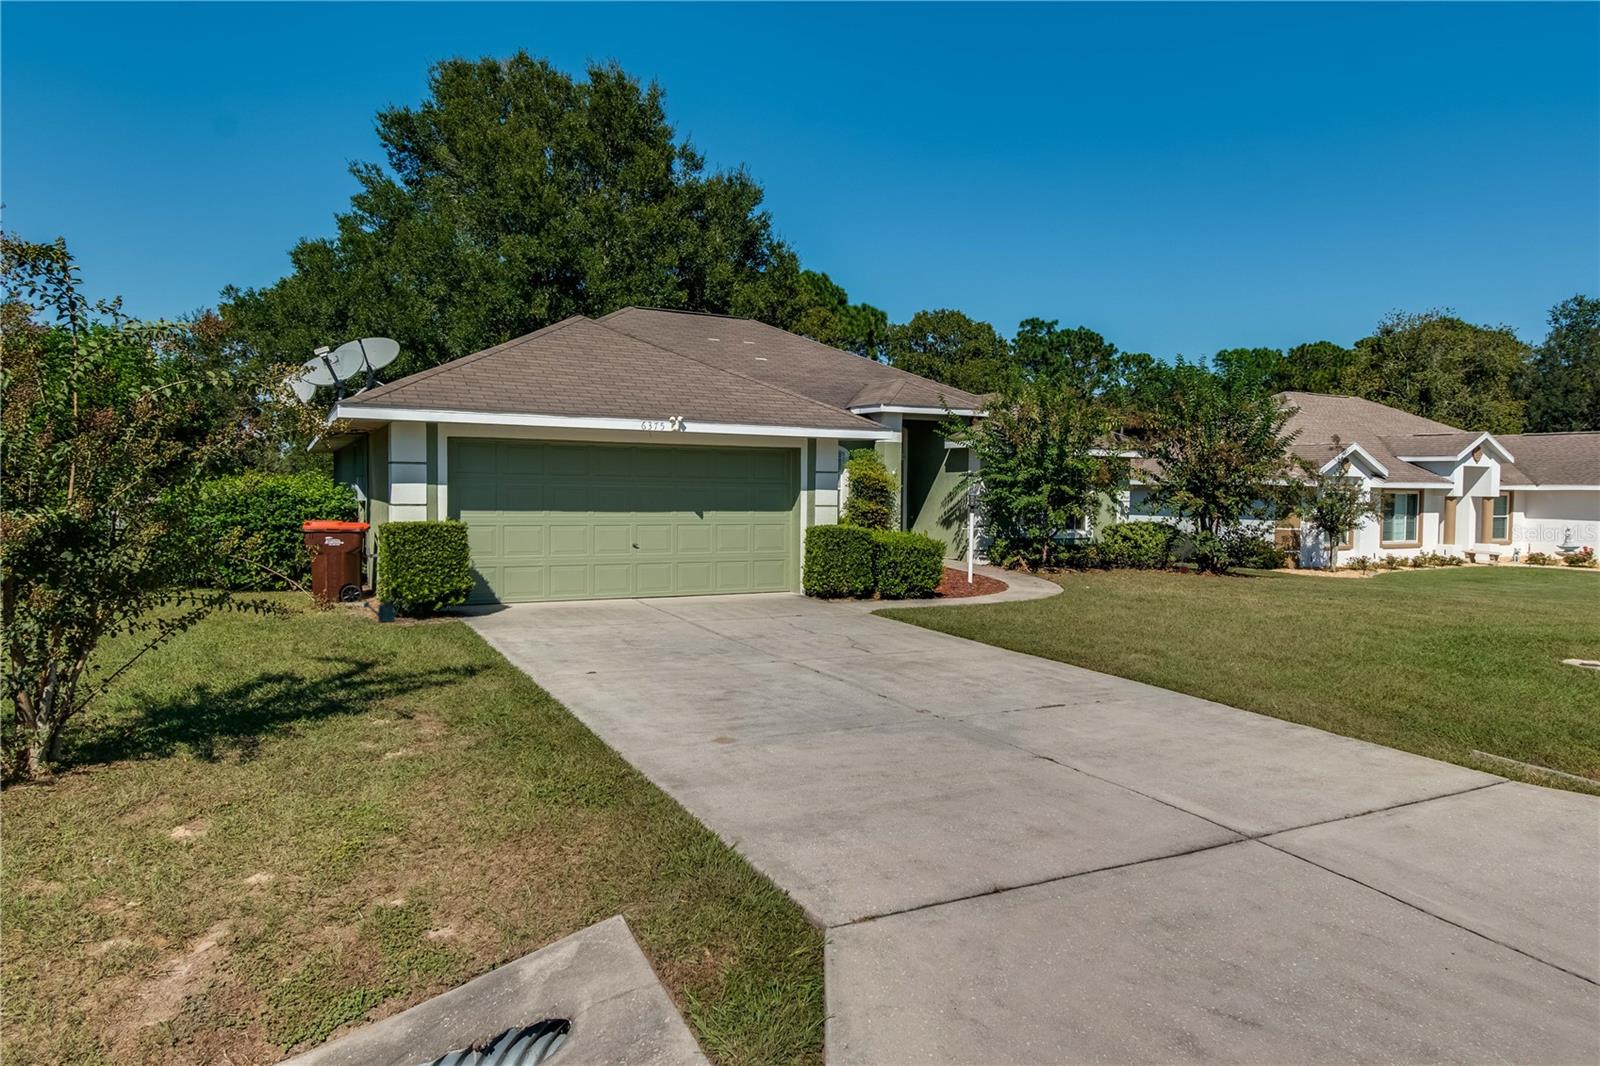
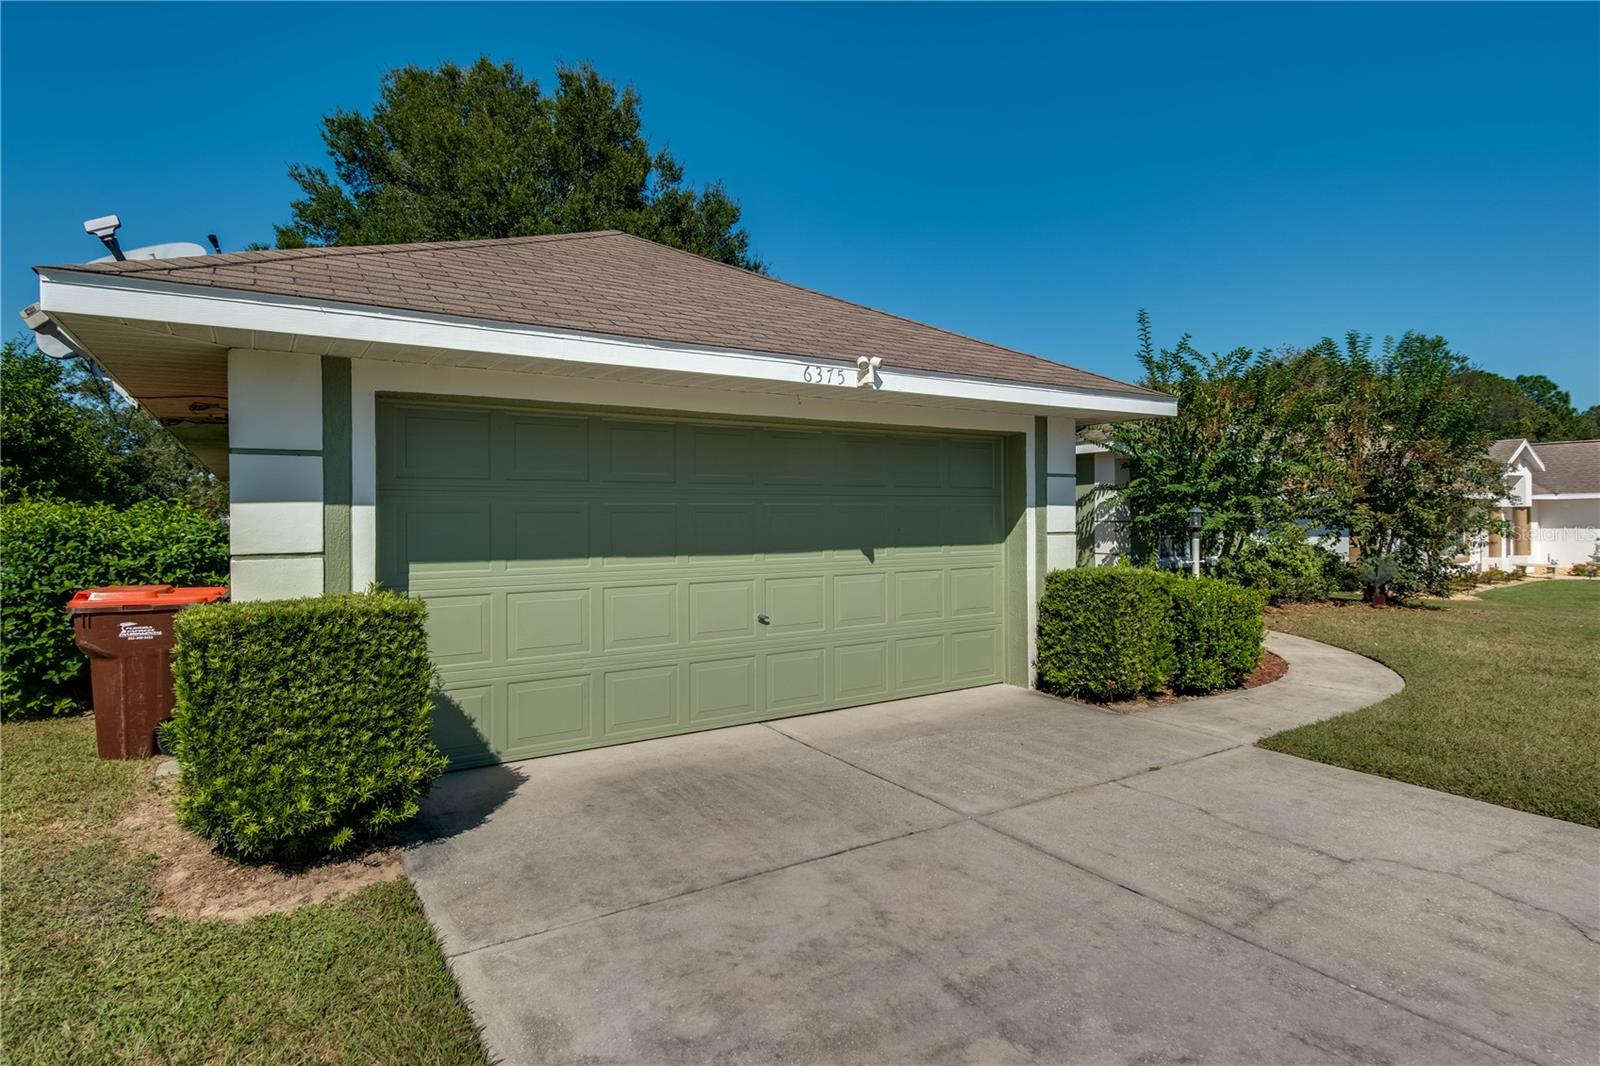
watering can: present [364,602,396,622] -> none [96,830,224,910]

